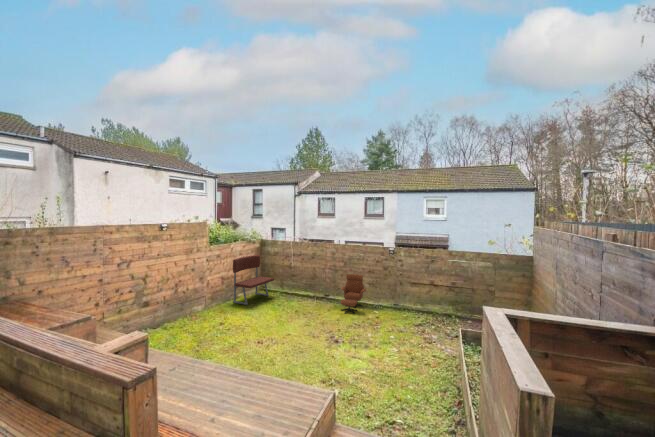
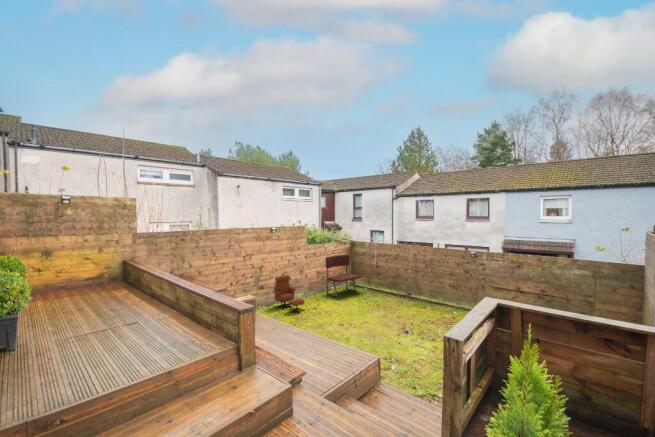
lounge chair: present [341,274,366,313] -> present [273,275,304,313]

